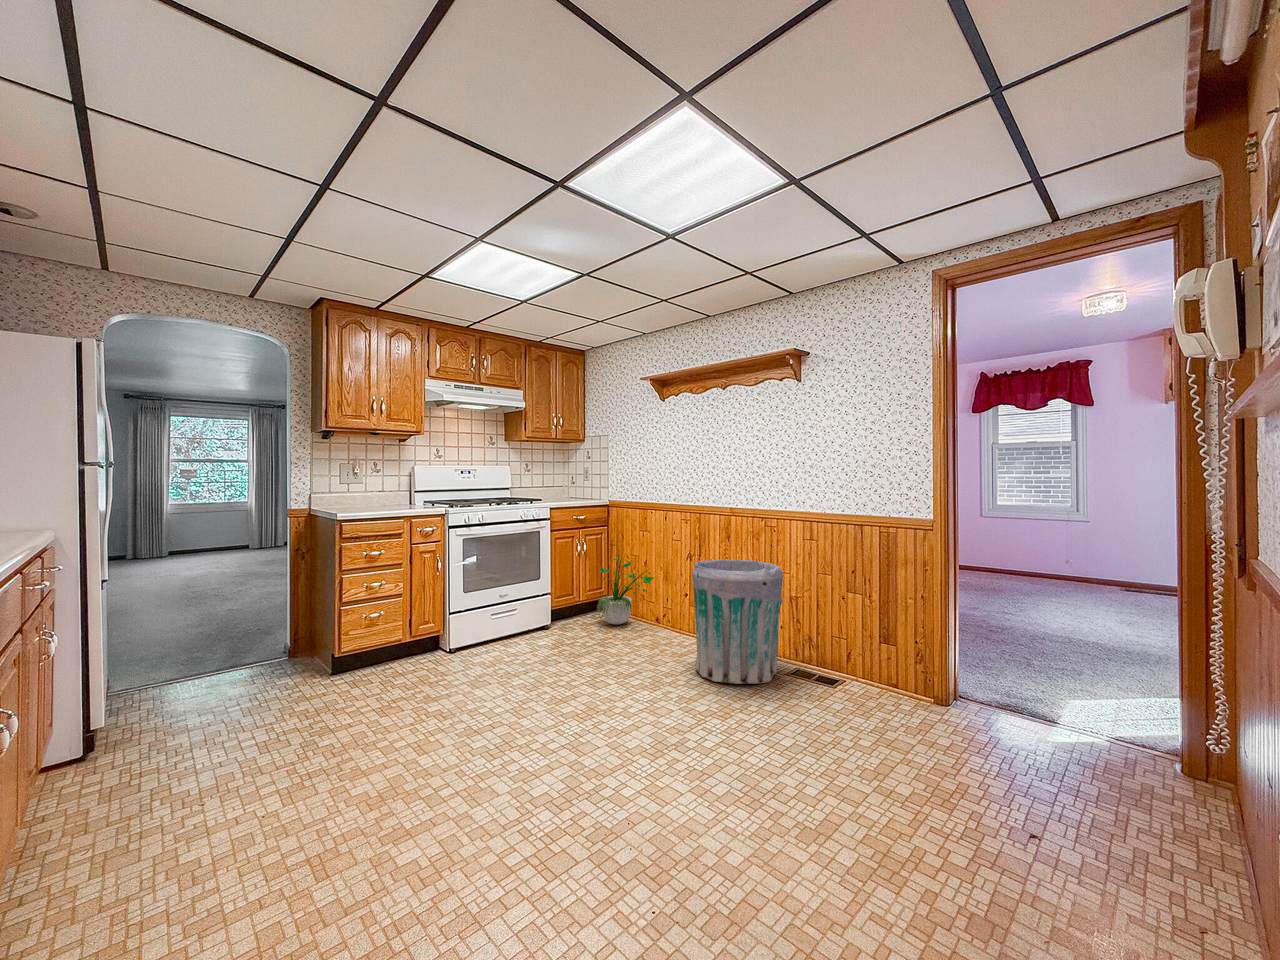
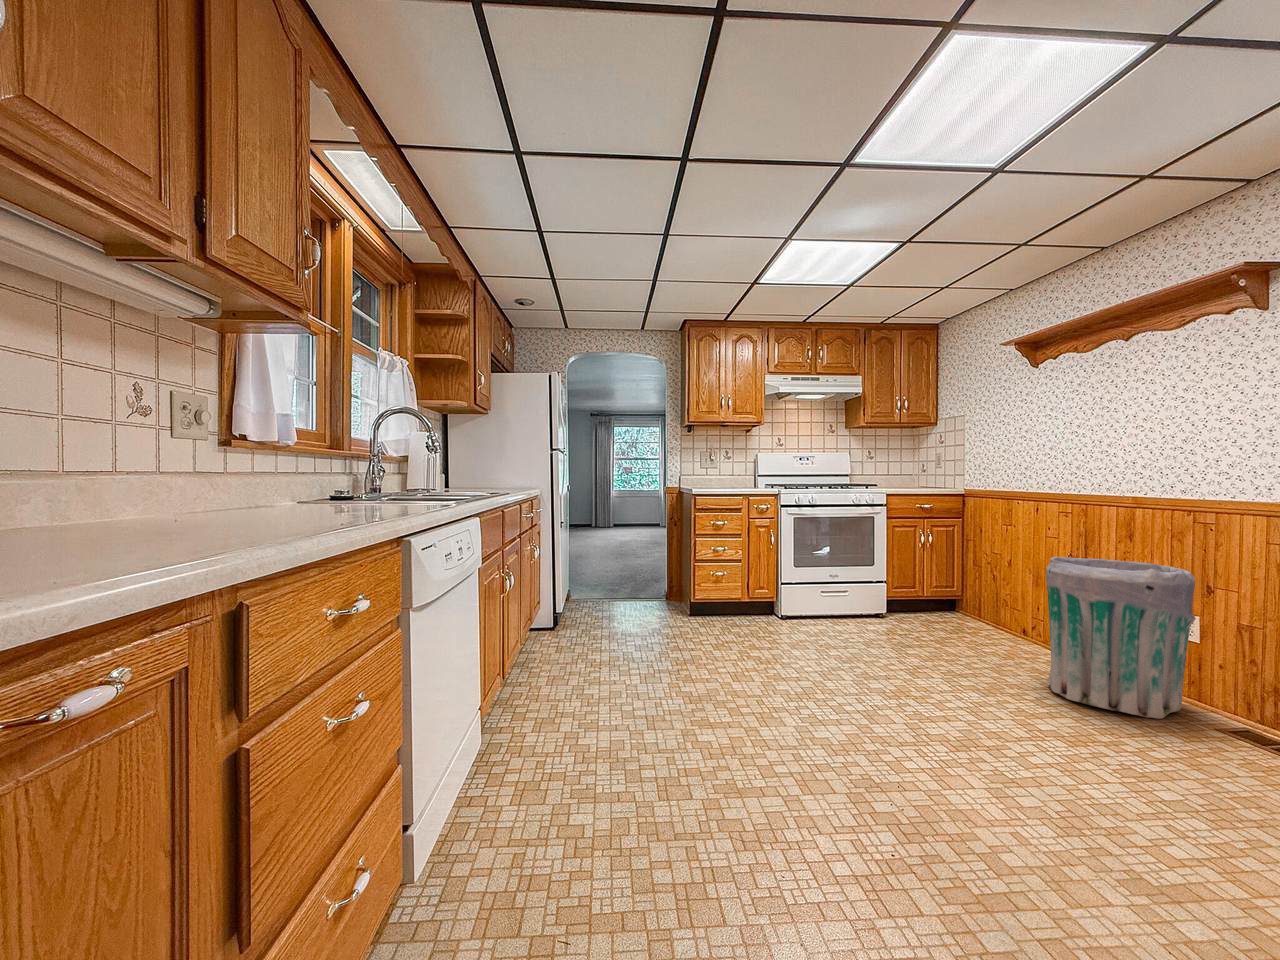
potted plant: present [597,554,654,625] -> none [939,535,1018,629]

